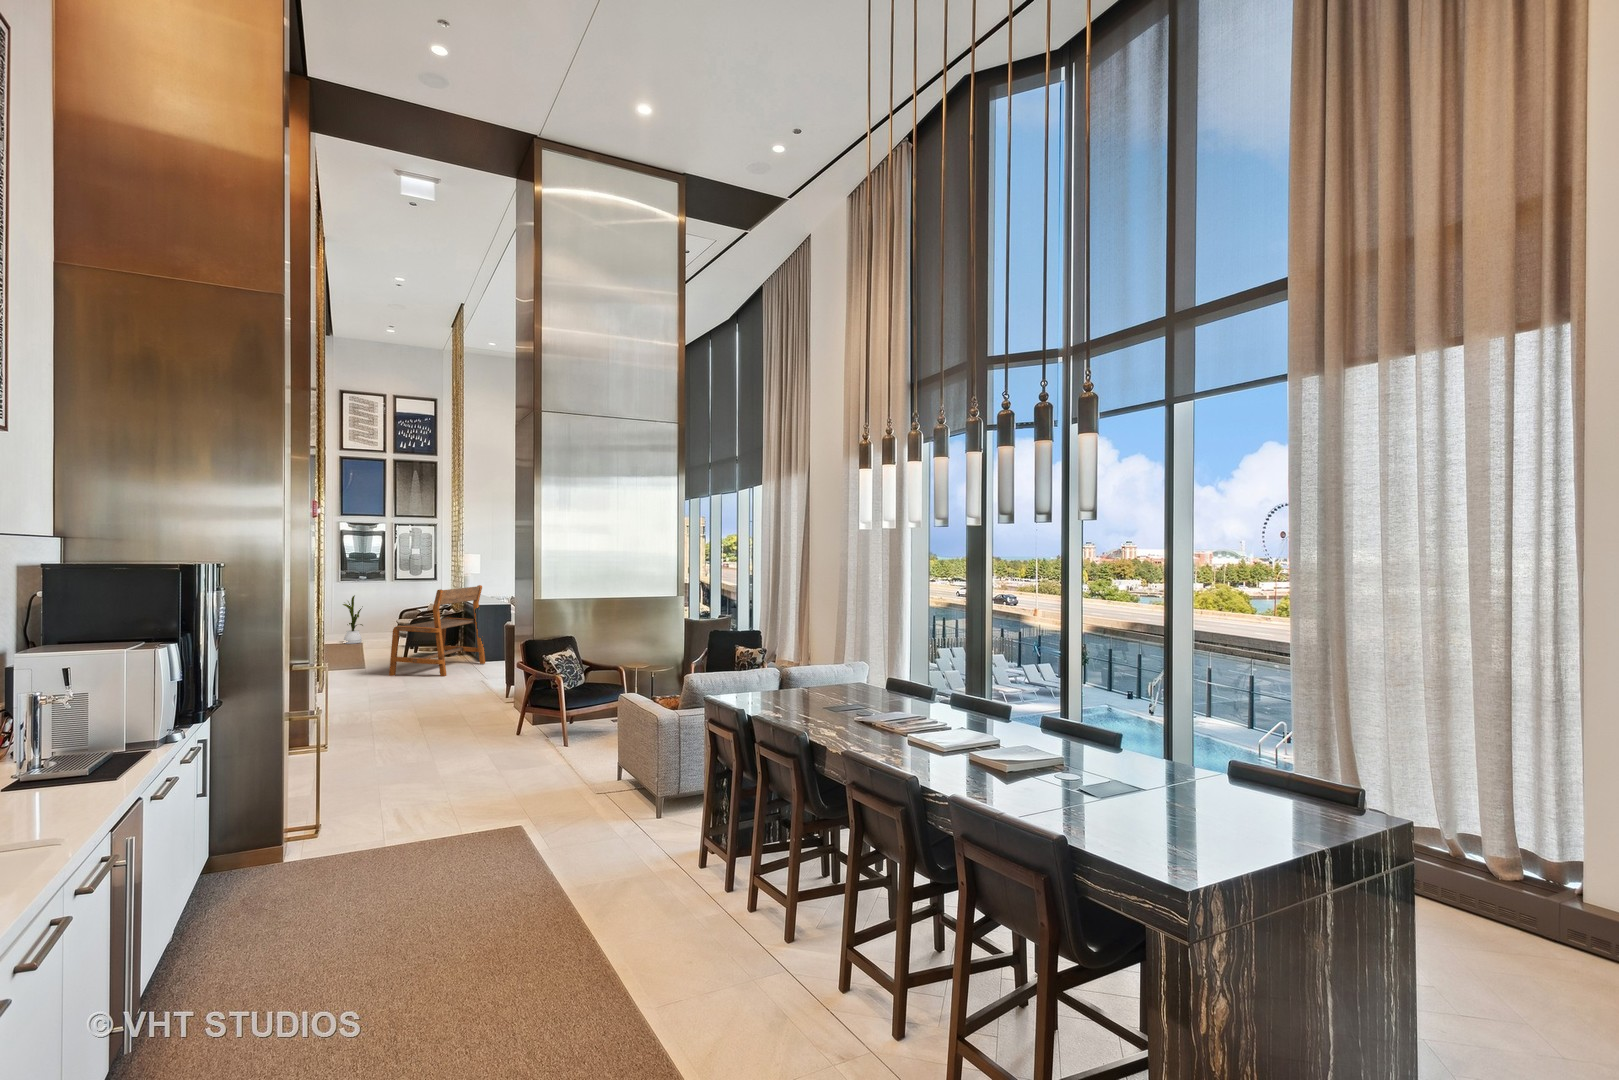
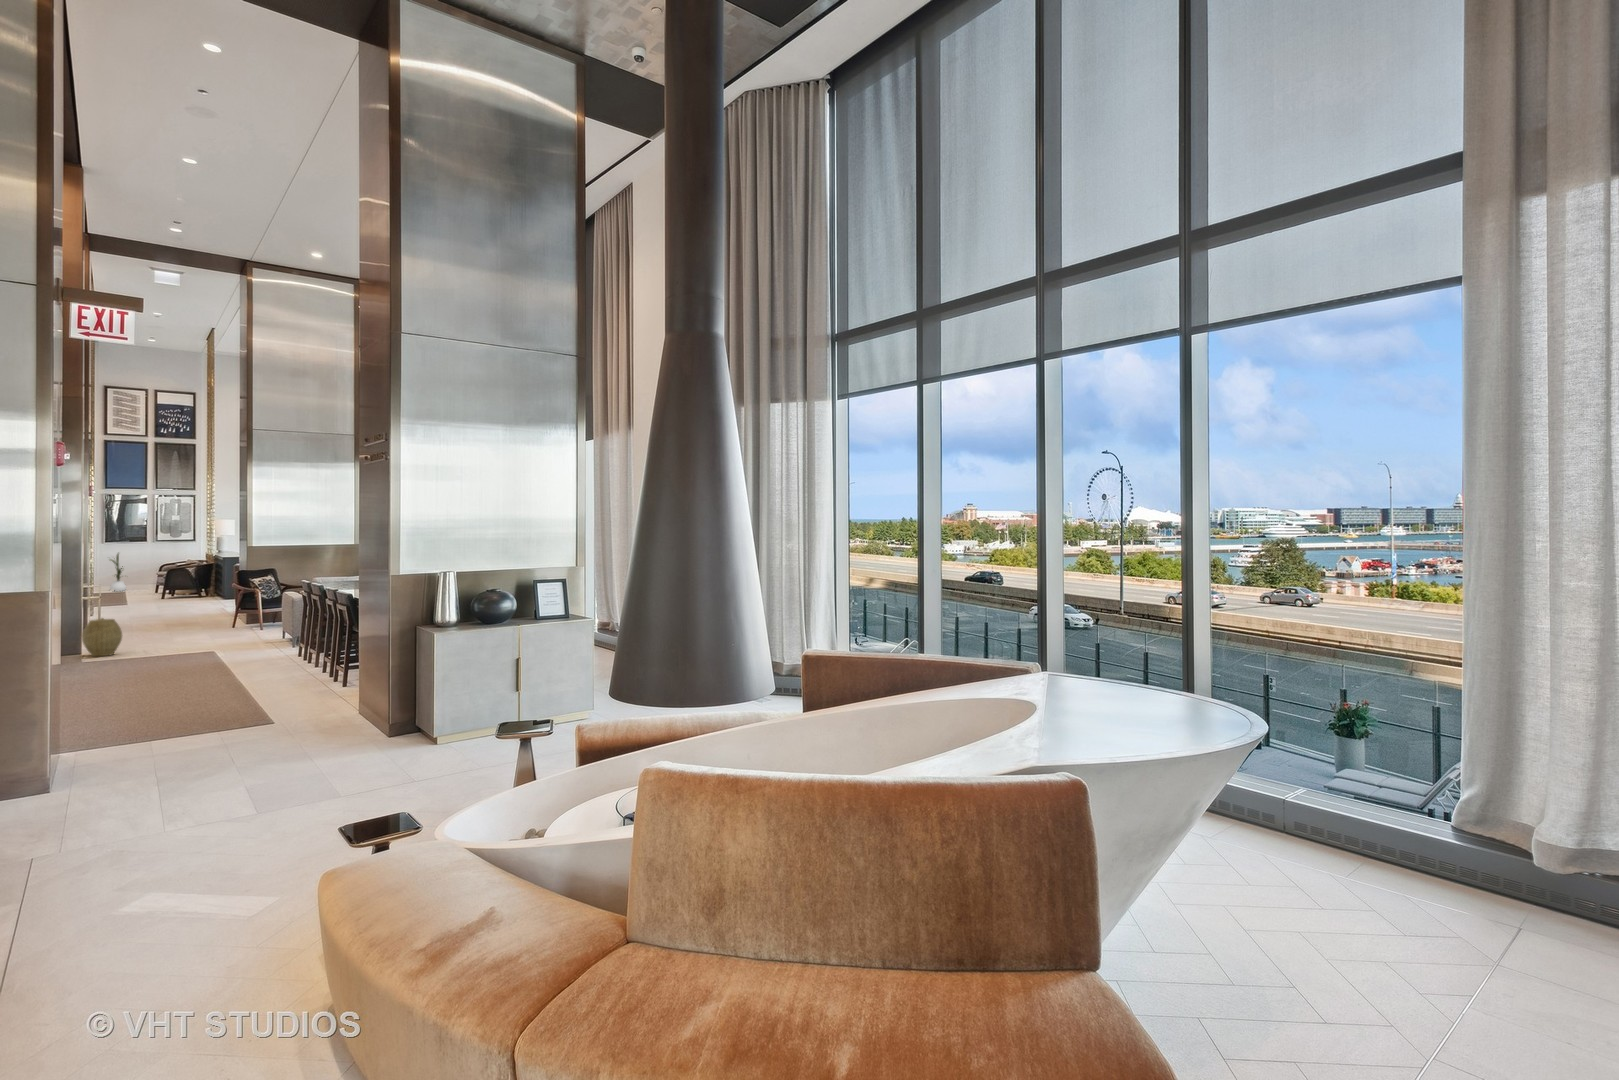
bench: present [389,585,485,676] -> none [147,542,230,606]
woven basket: none [303,768,372,850] -> present [82,618,122,657]

